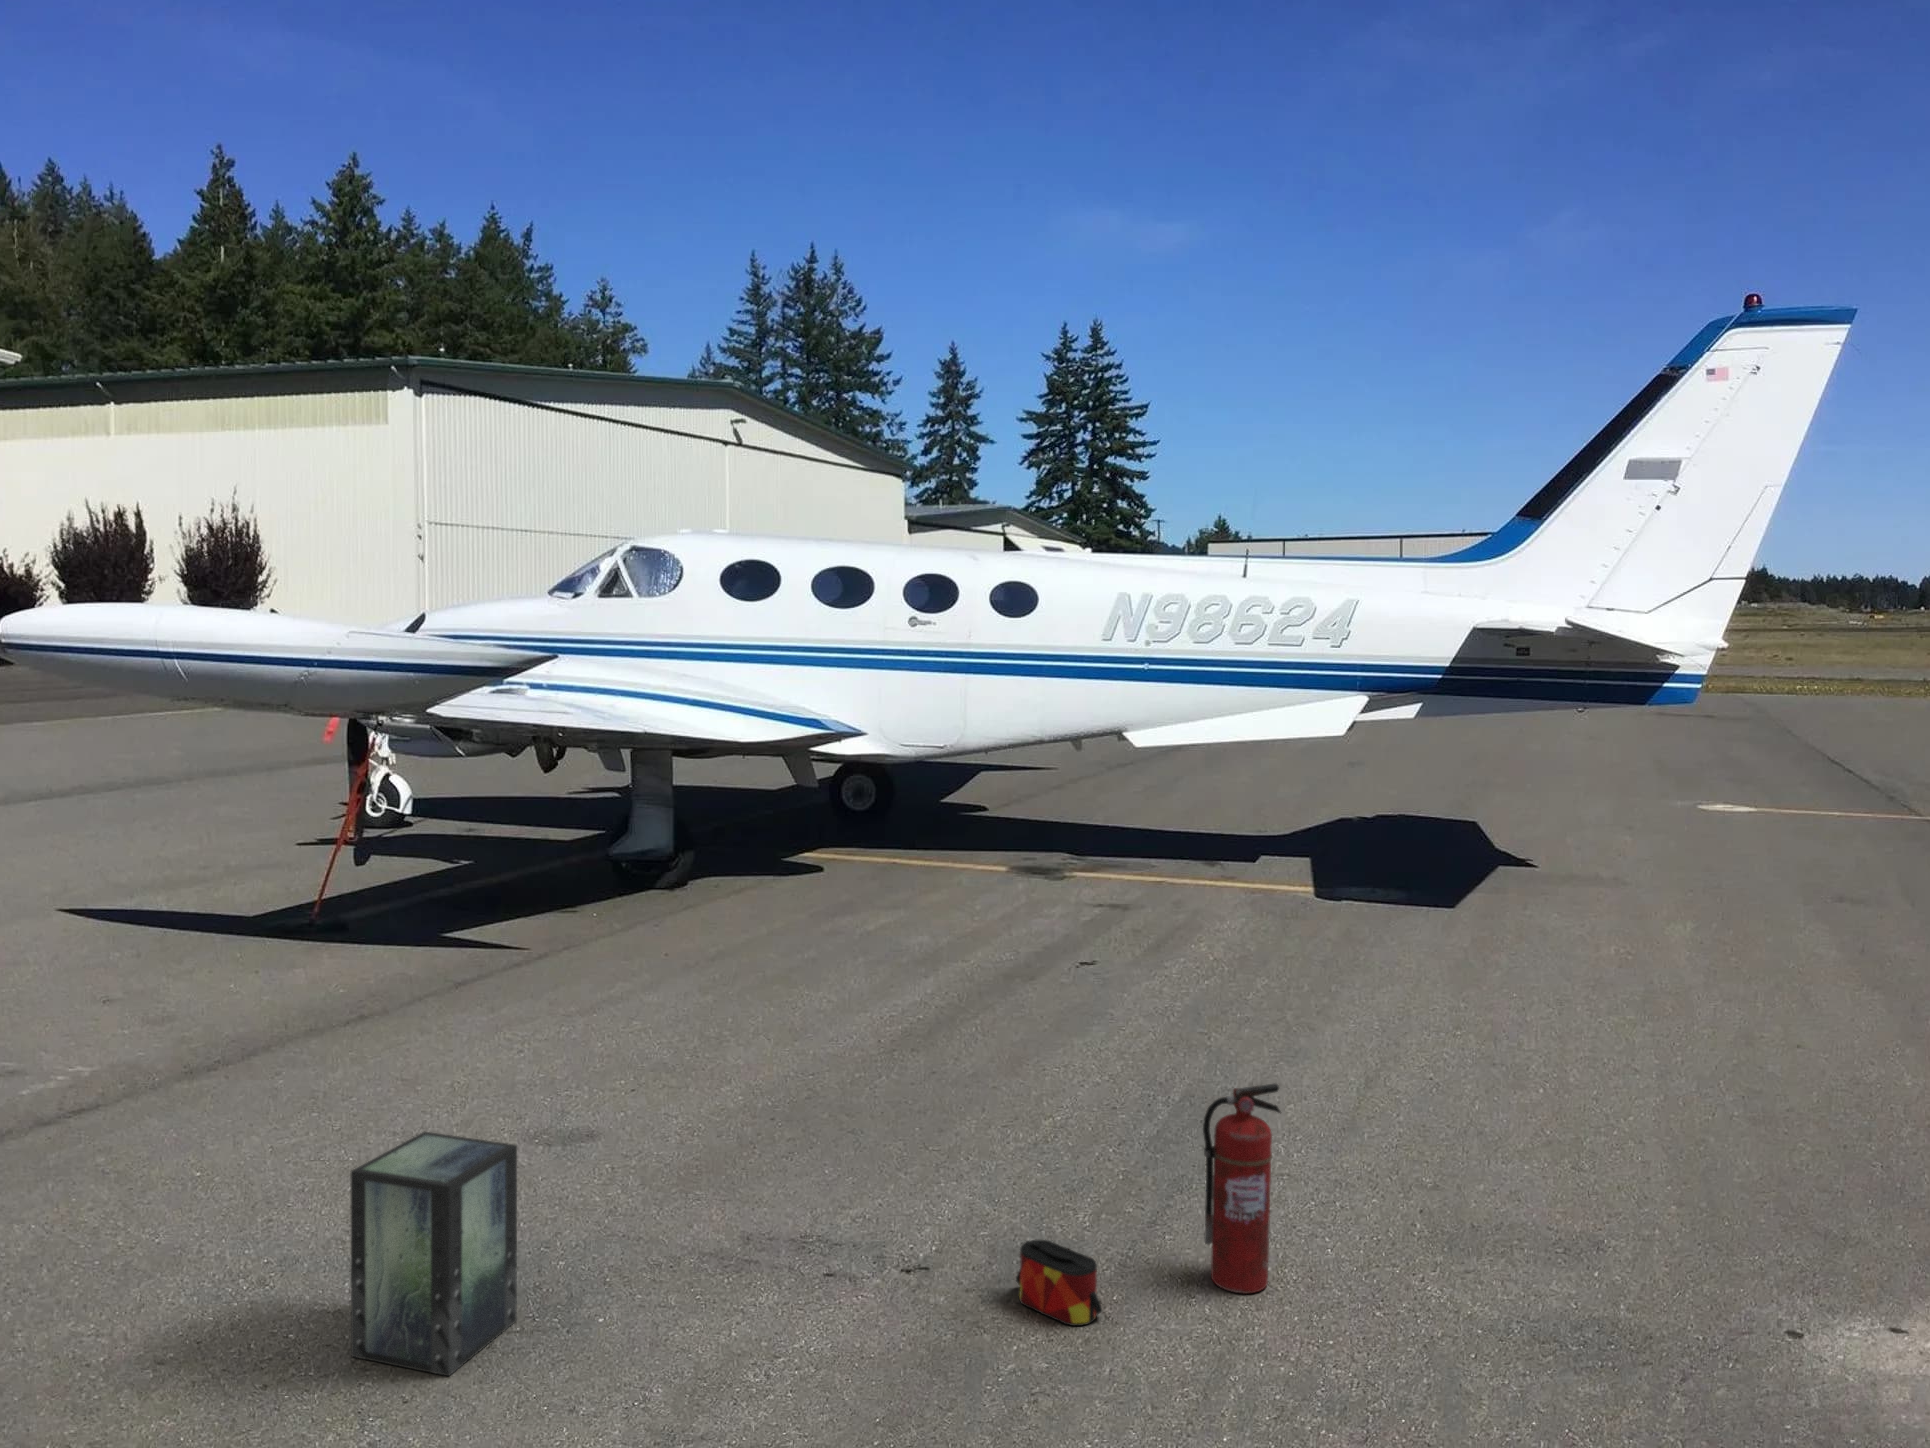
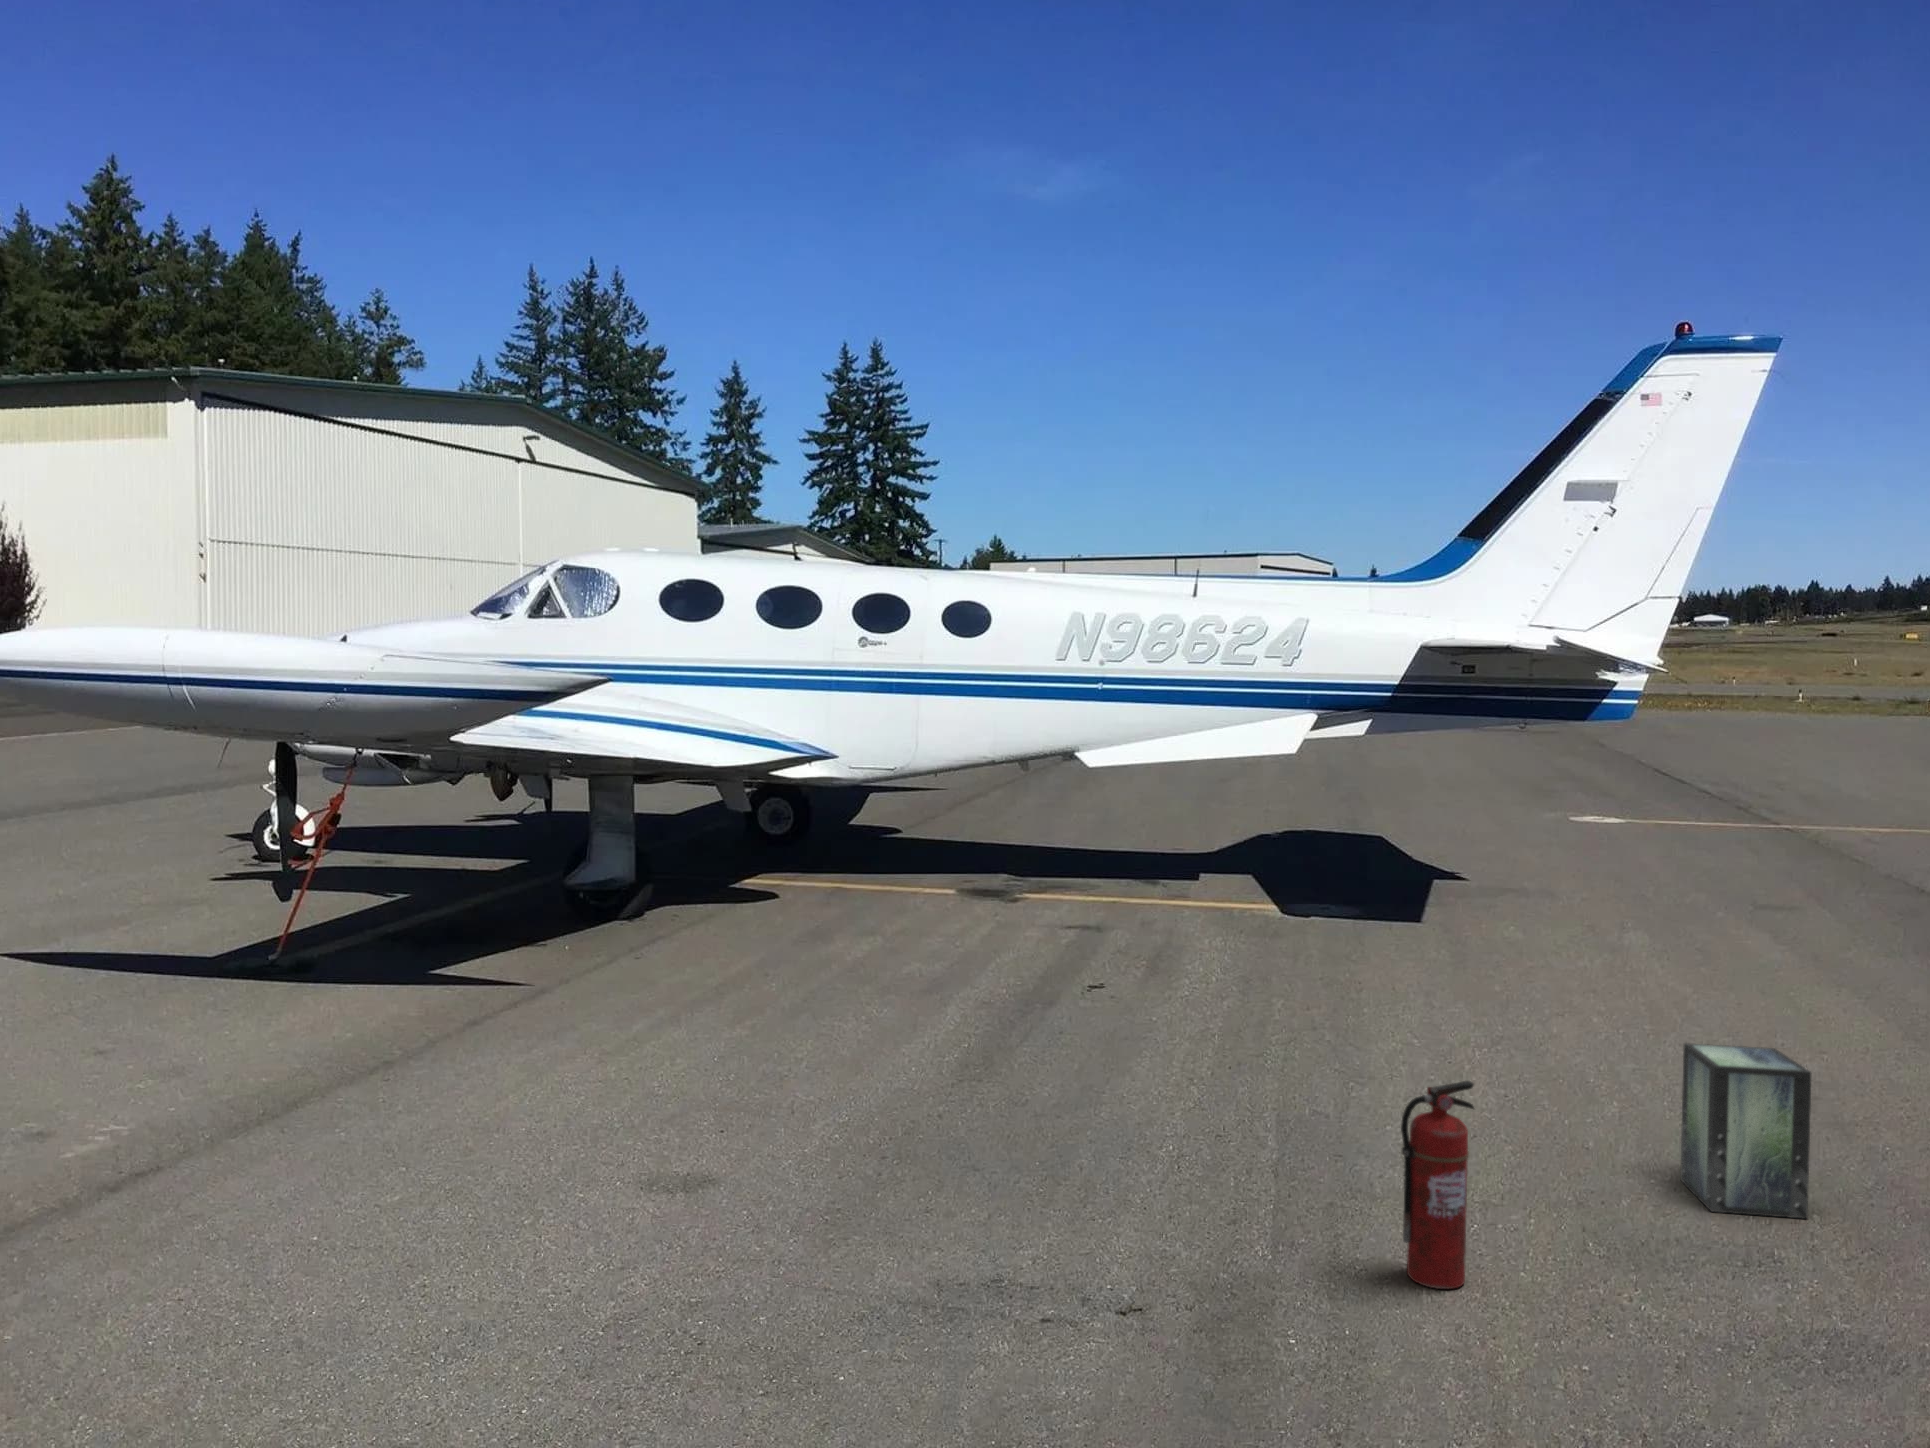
storage box: present [351,1132,517,1376] -> present [1680,1043,1811,1219]
bag: present [1016,1240,1102,1326] -> none [1230,1247,1332,1329]

